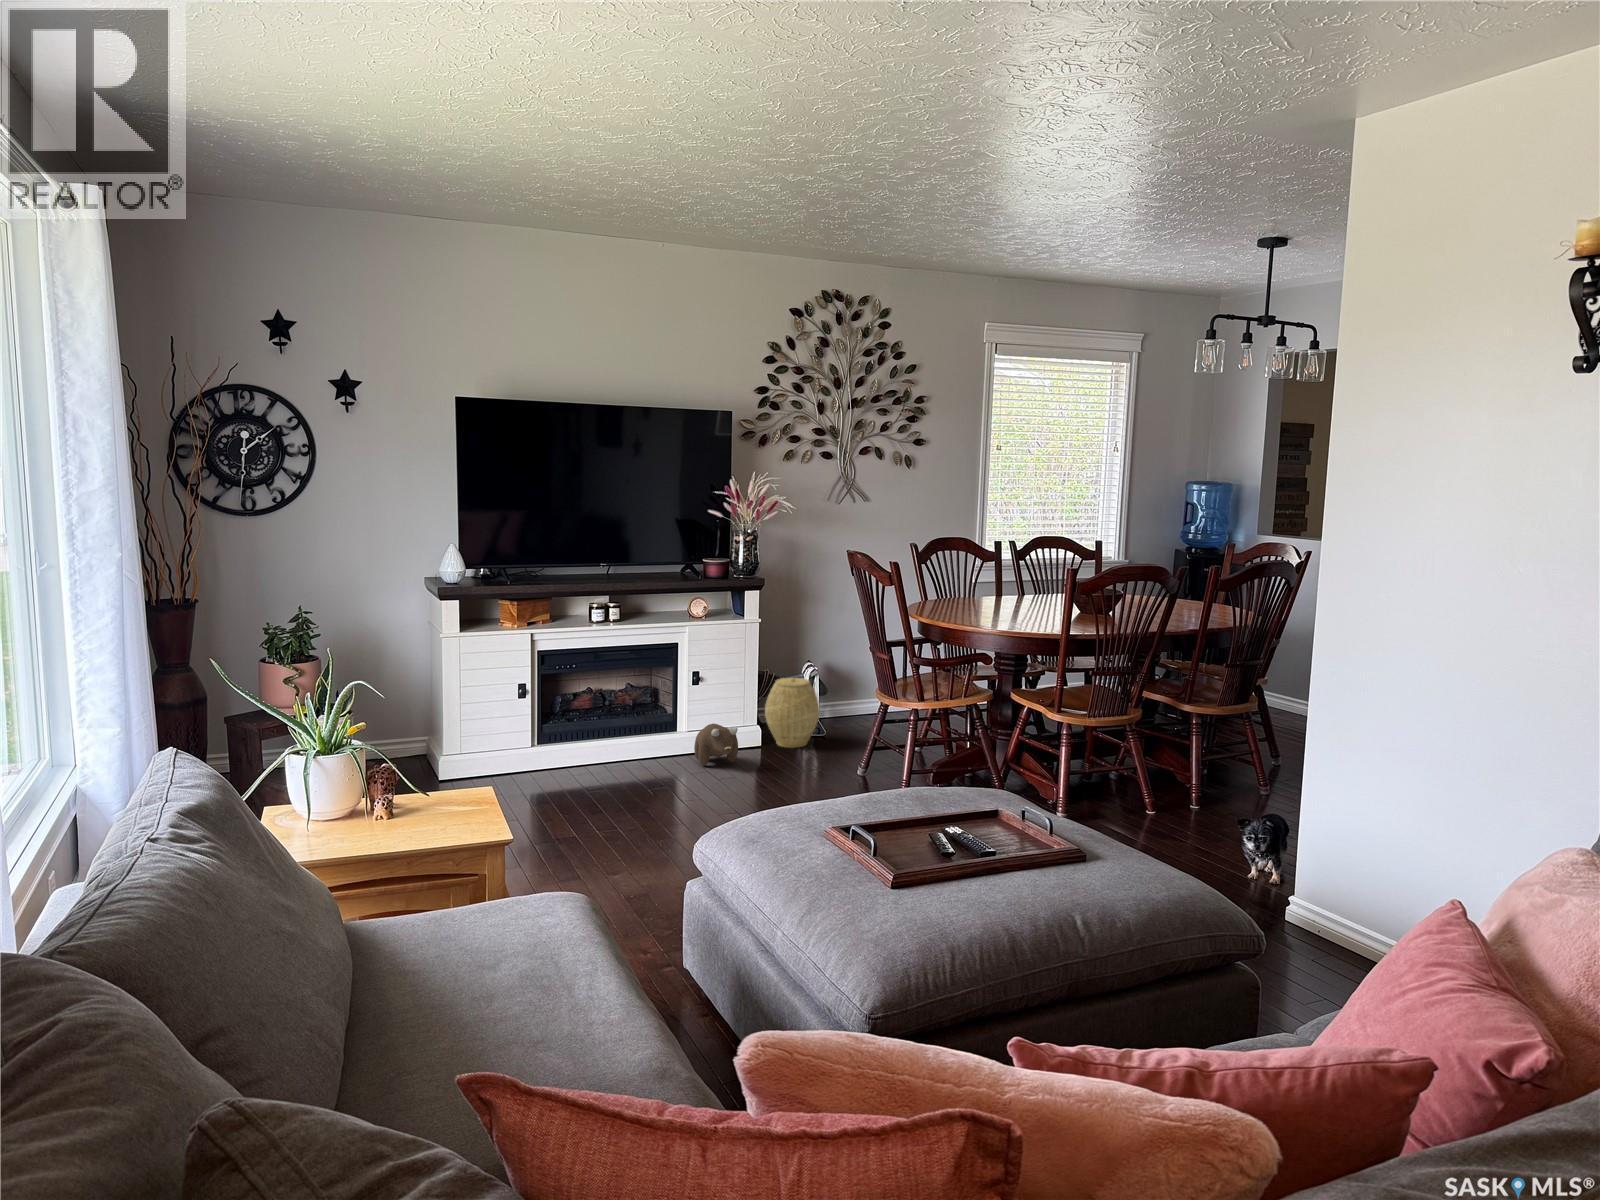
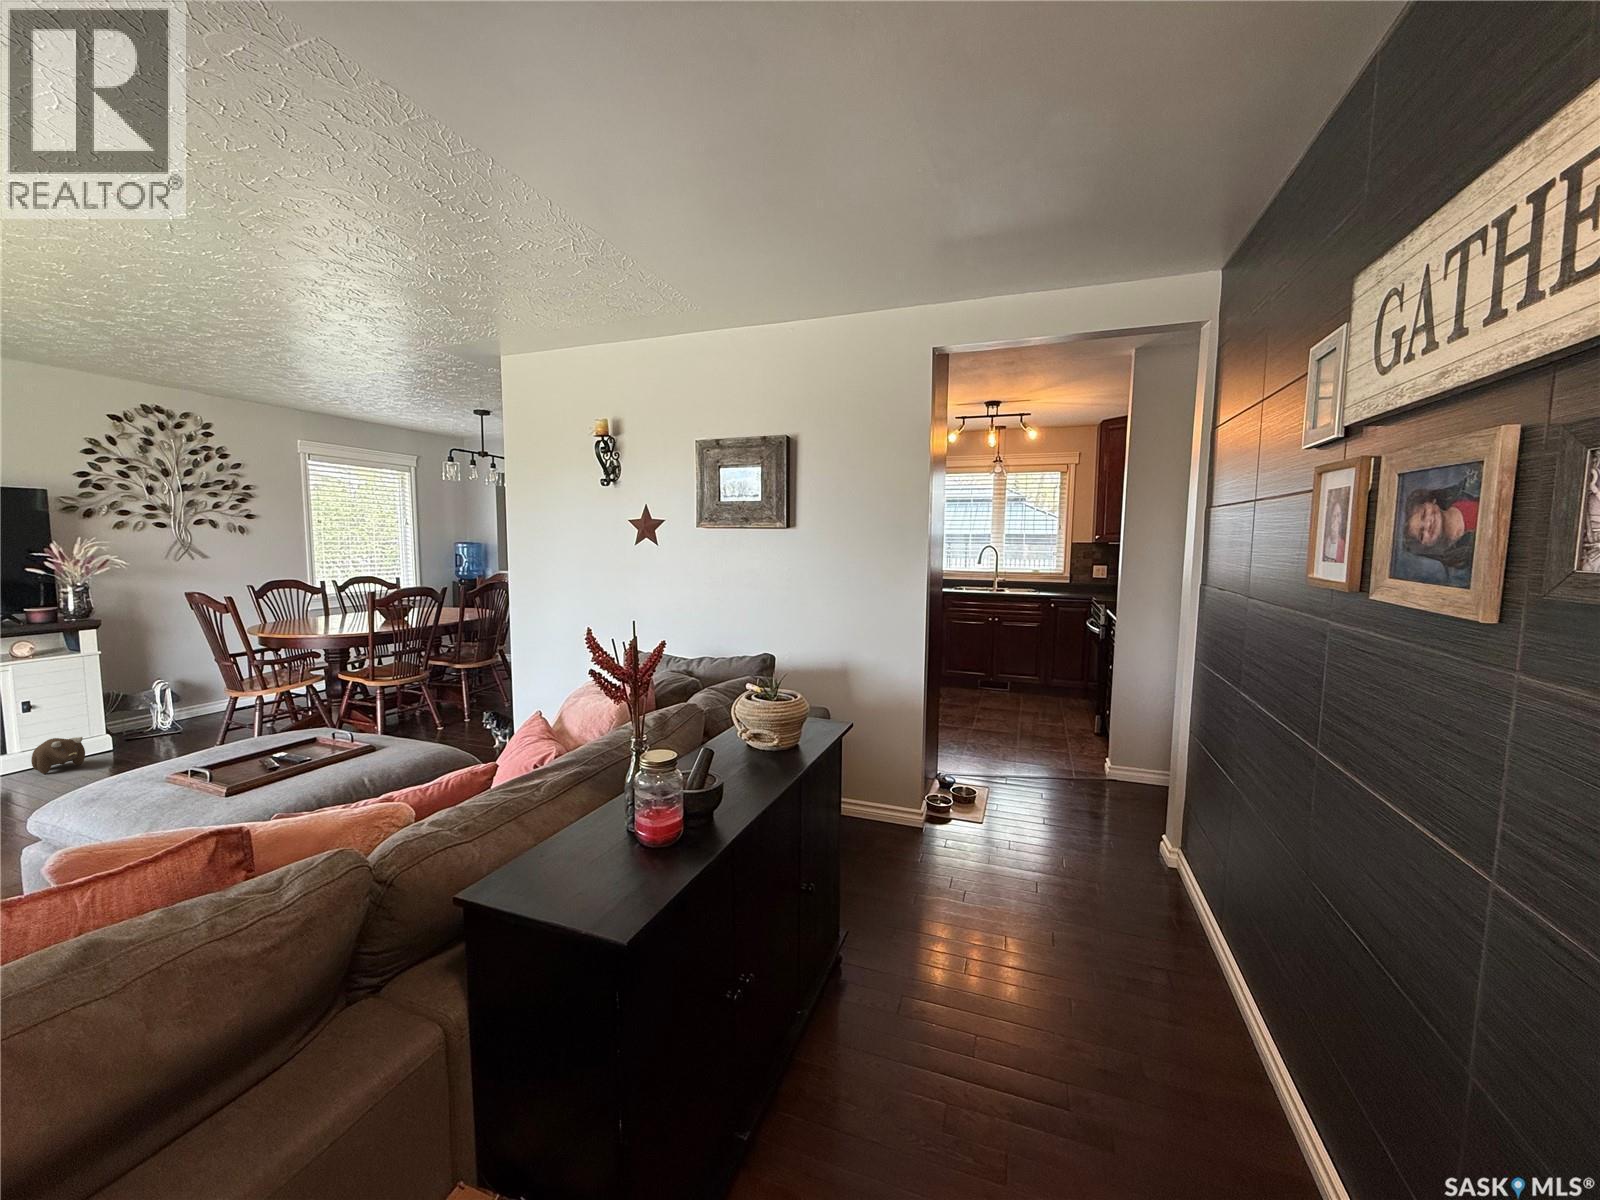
woven basket: present [765,678,820,748] -> none [113,691,172,745]

